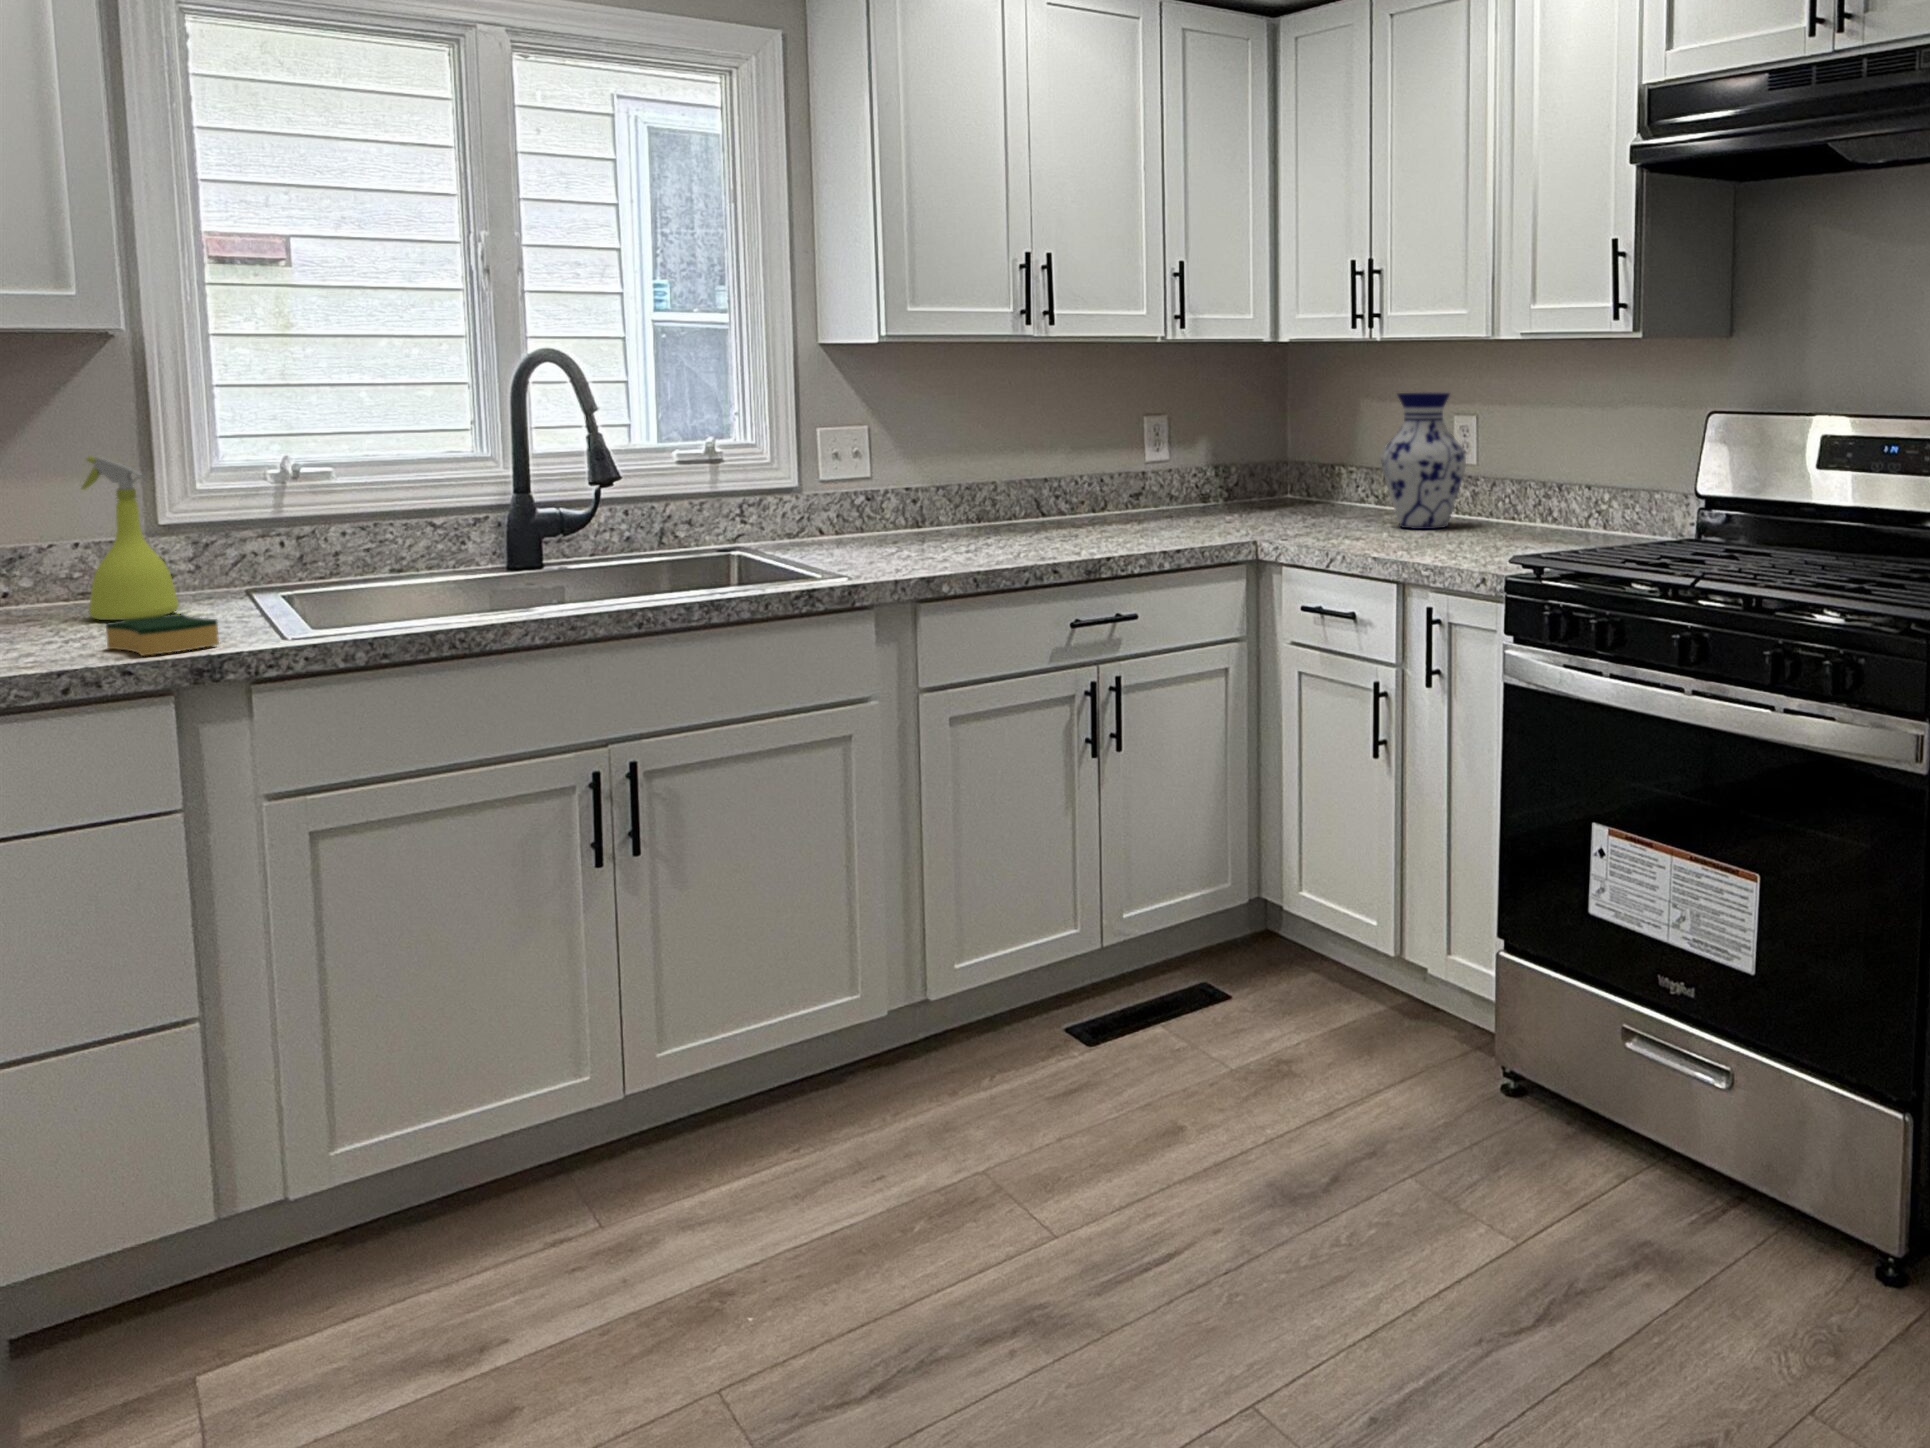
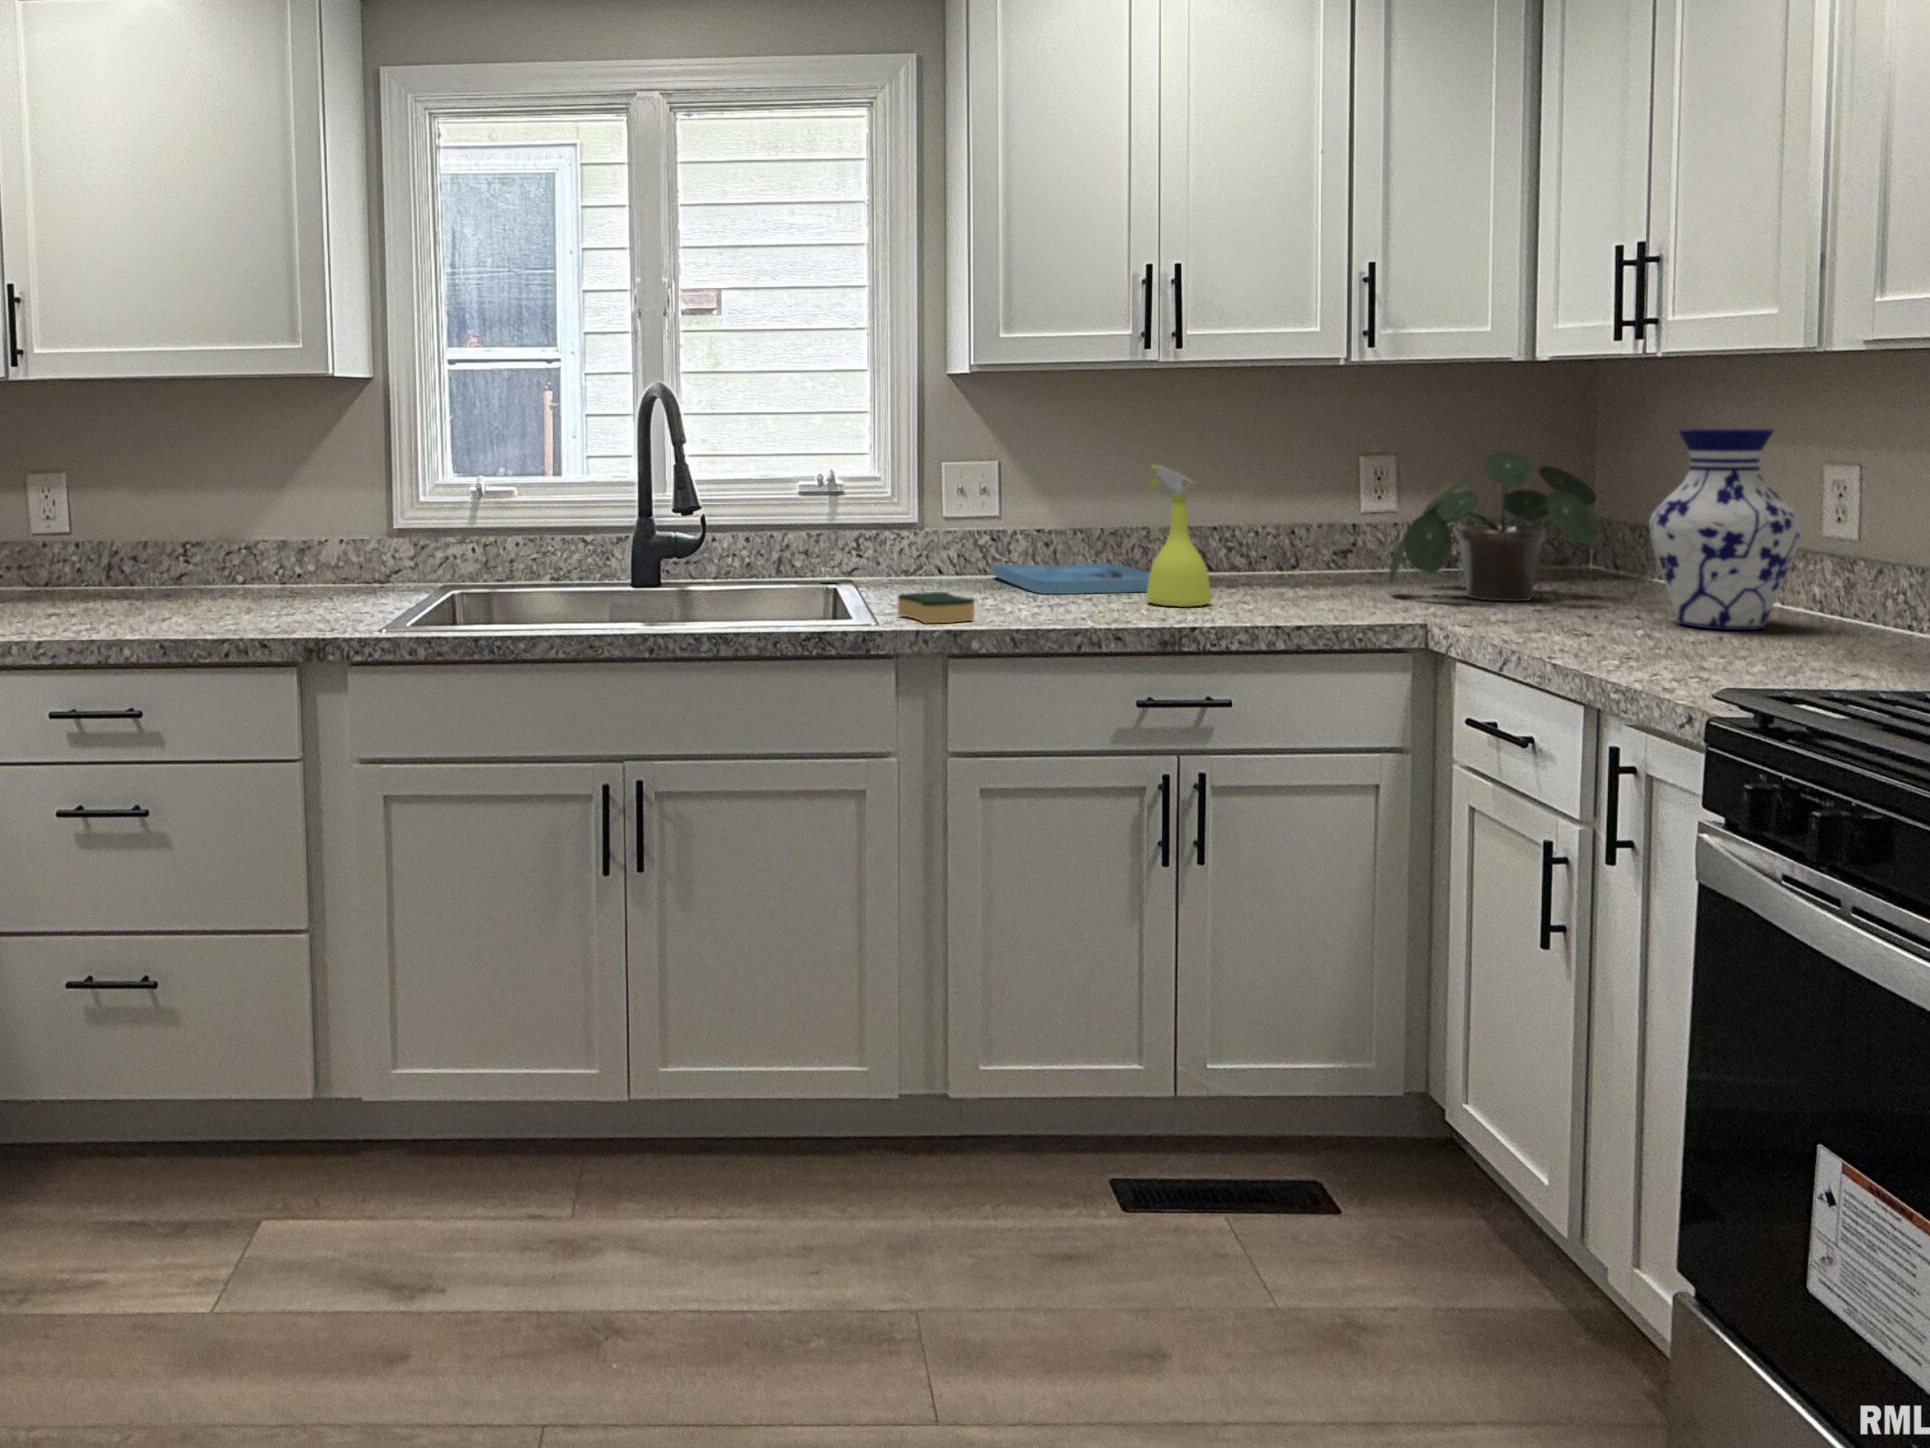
potted plant: none [1194,410,1335,523] -> present [1390,452,1598,602]
spray bottle: present [81,456,179,620] -> present [1146,465,1211,607]
tray: none [855,514,1024,545] -> present [993,564,1150,594]
sponge: present [106,614,219,656] -> present [898,592,974,623]

